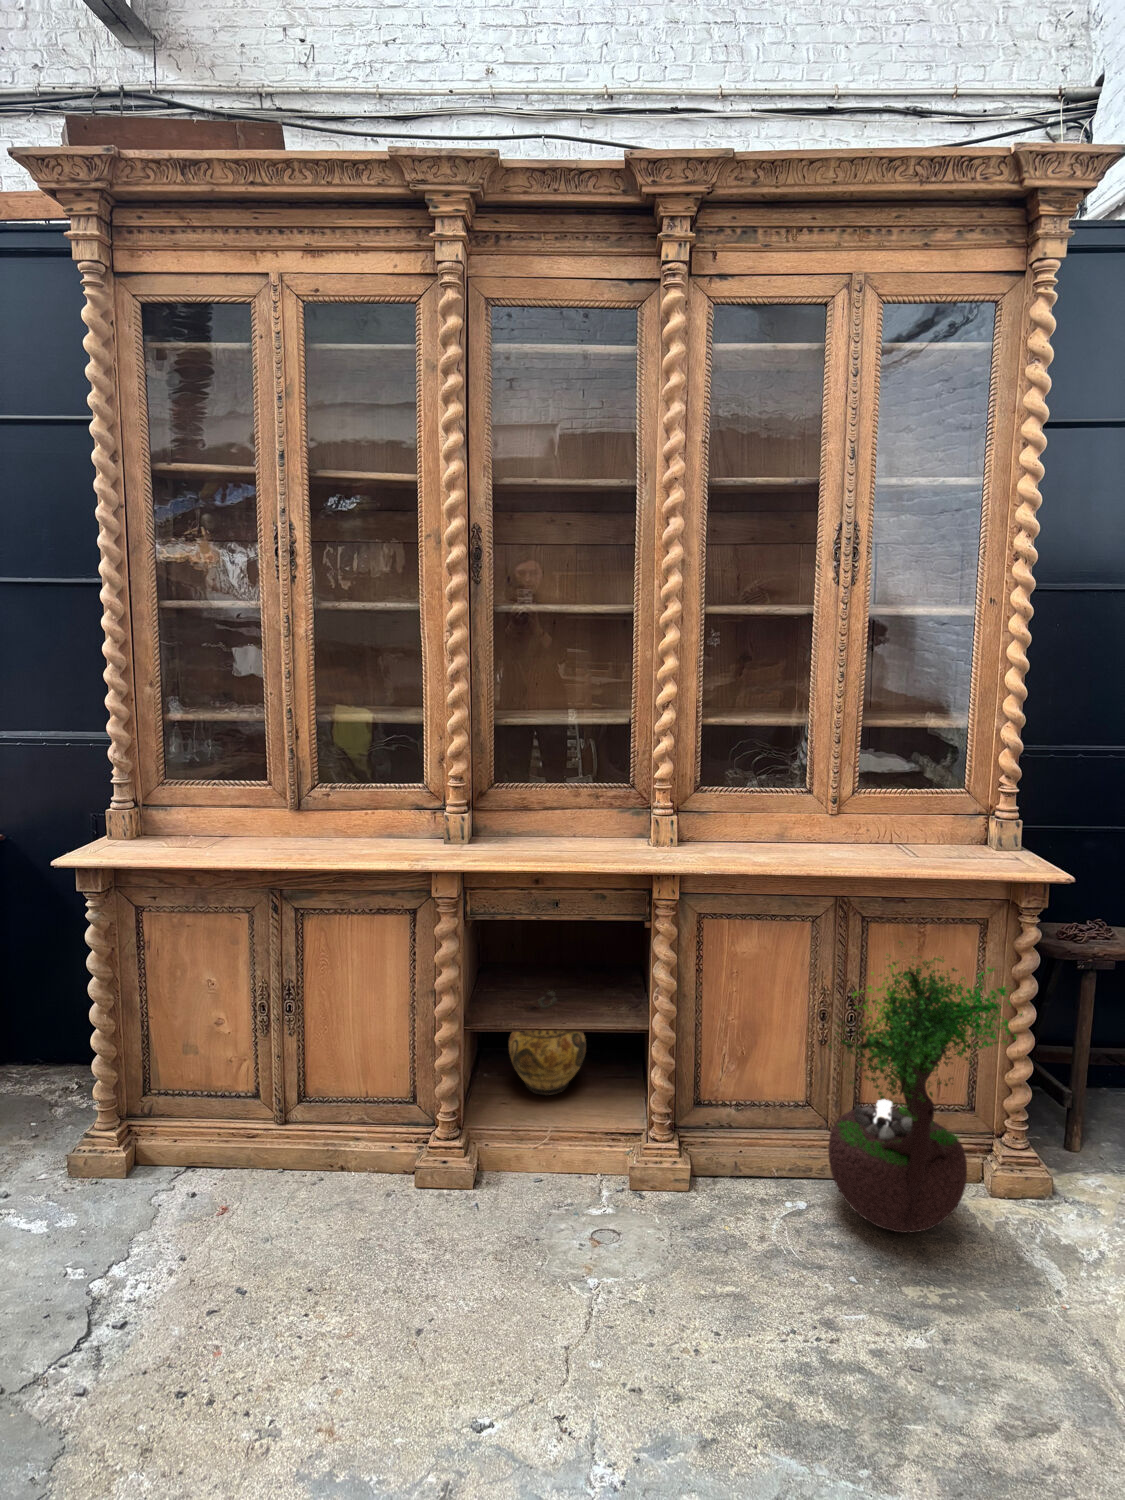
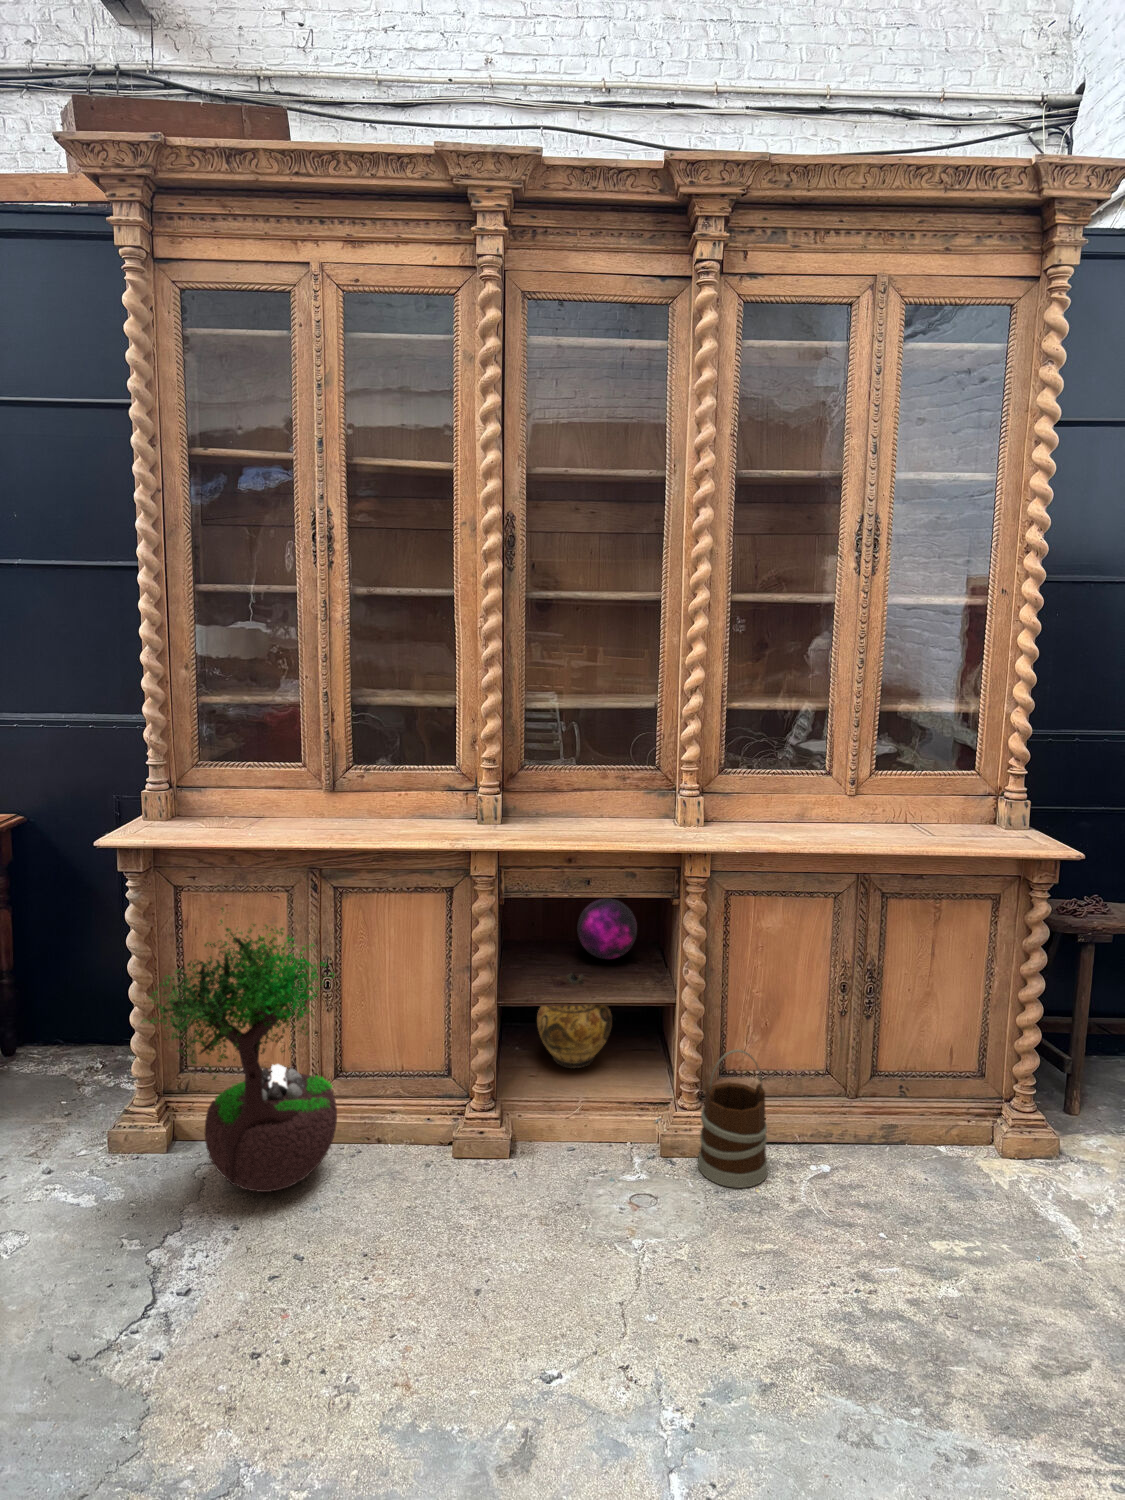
decorative orb: none [553,919,615,982] -> present [577,898,637,959]
potted tree: present [828,941,1022,1232] -> present [141,908,337,1192]
wooden bucket: none [667,1080,740,1225] -> present [698,1050,768,1188]

